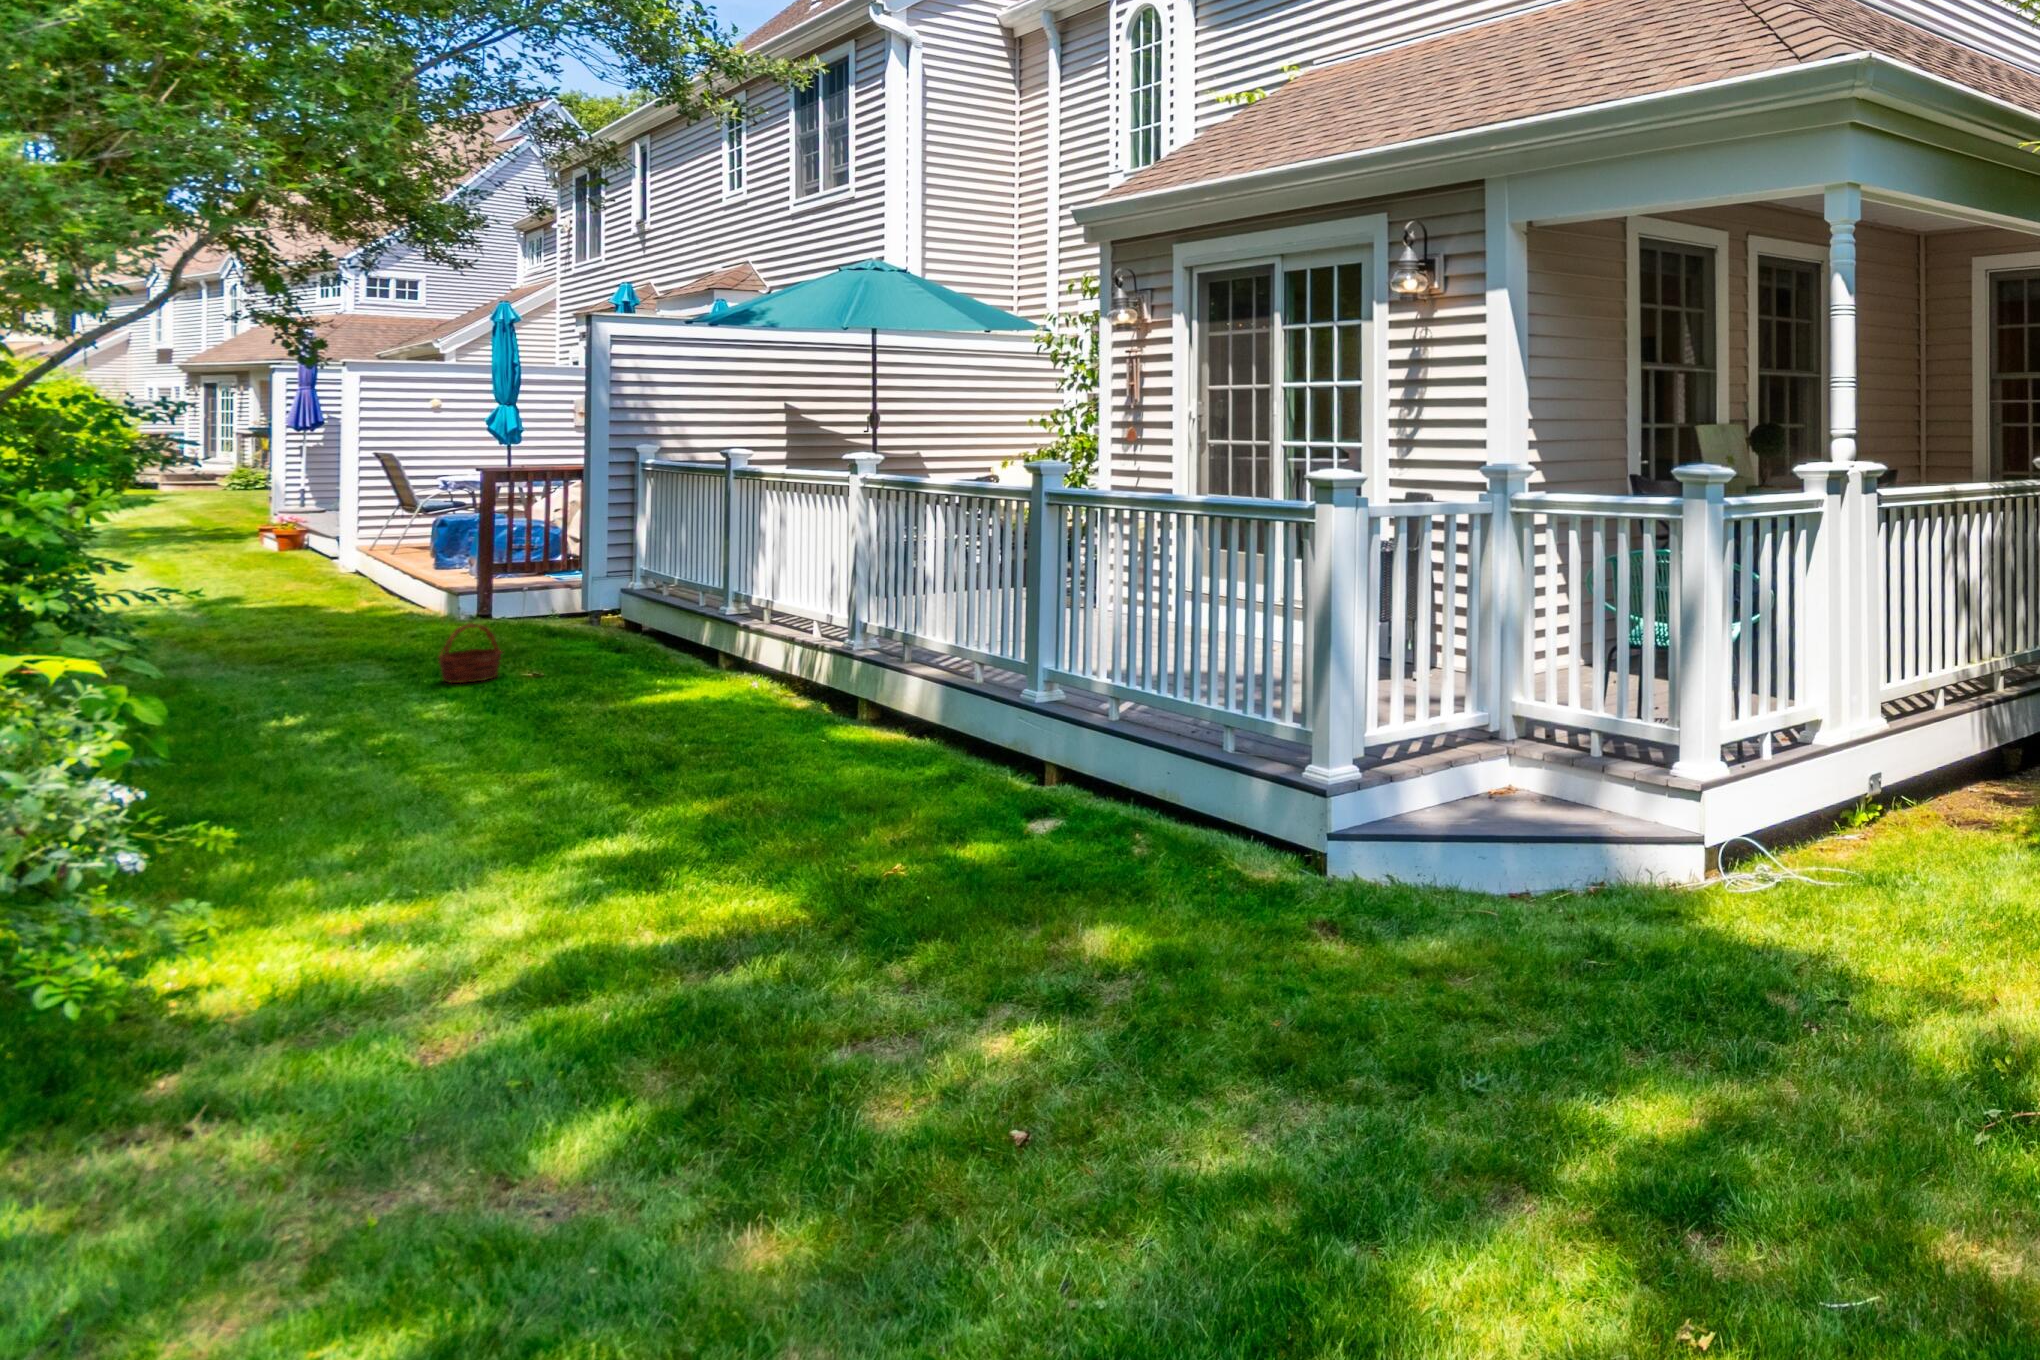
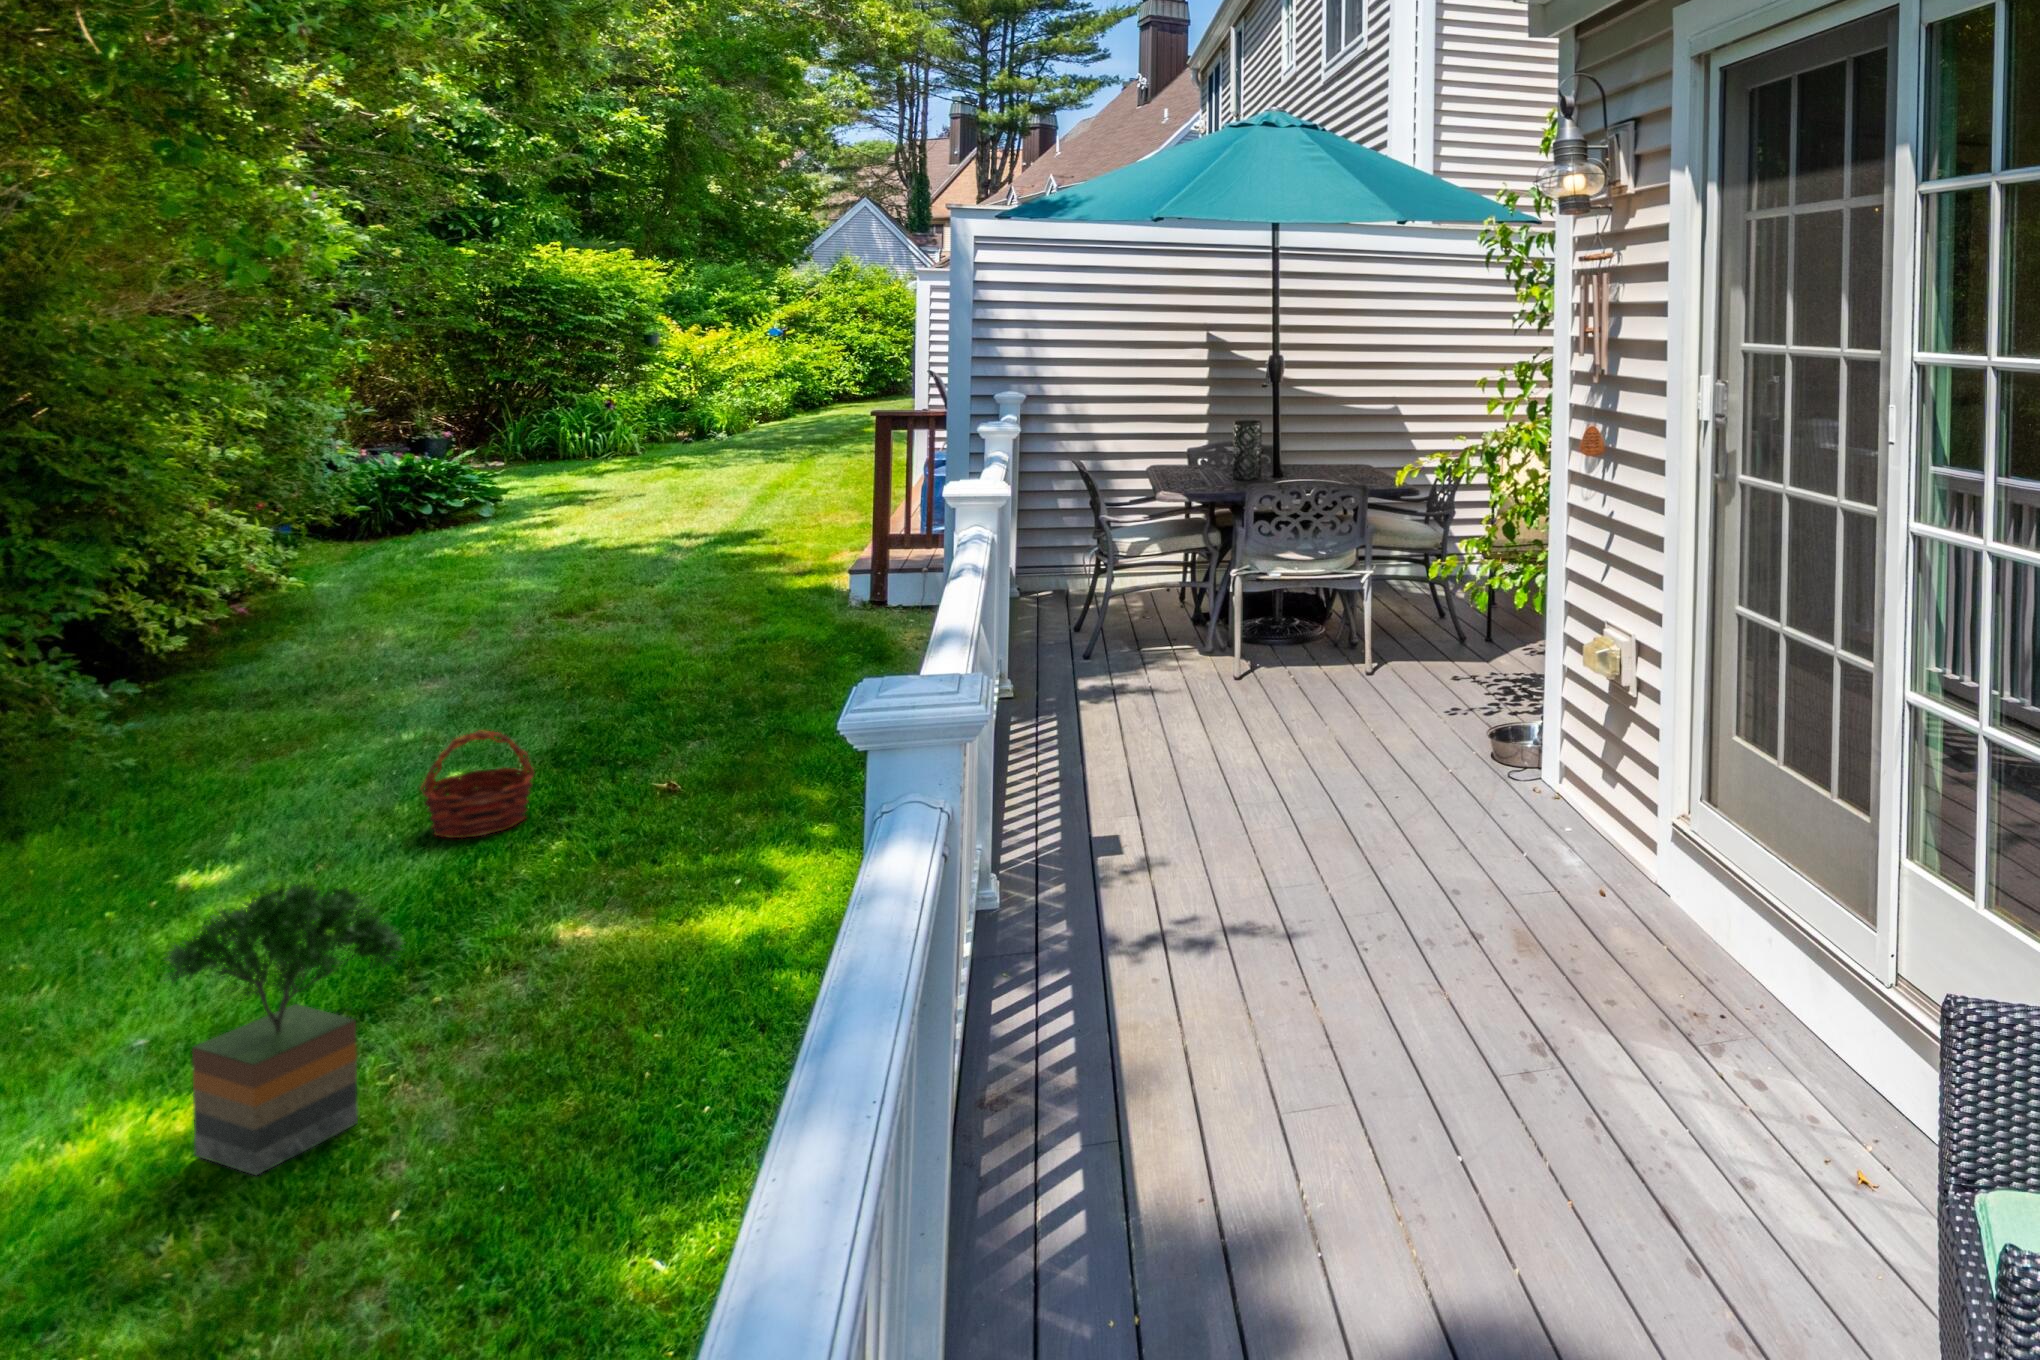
potted tree: none [557,623,657,738] -> present [164,884,405,1175]

